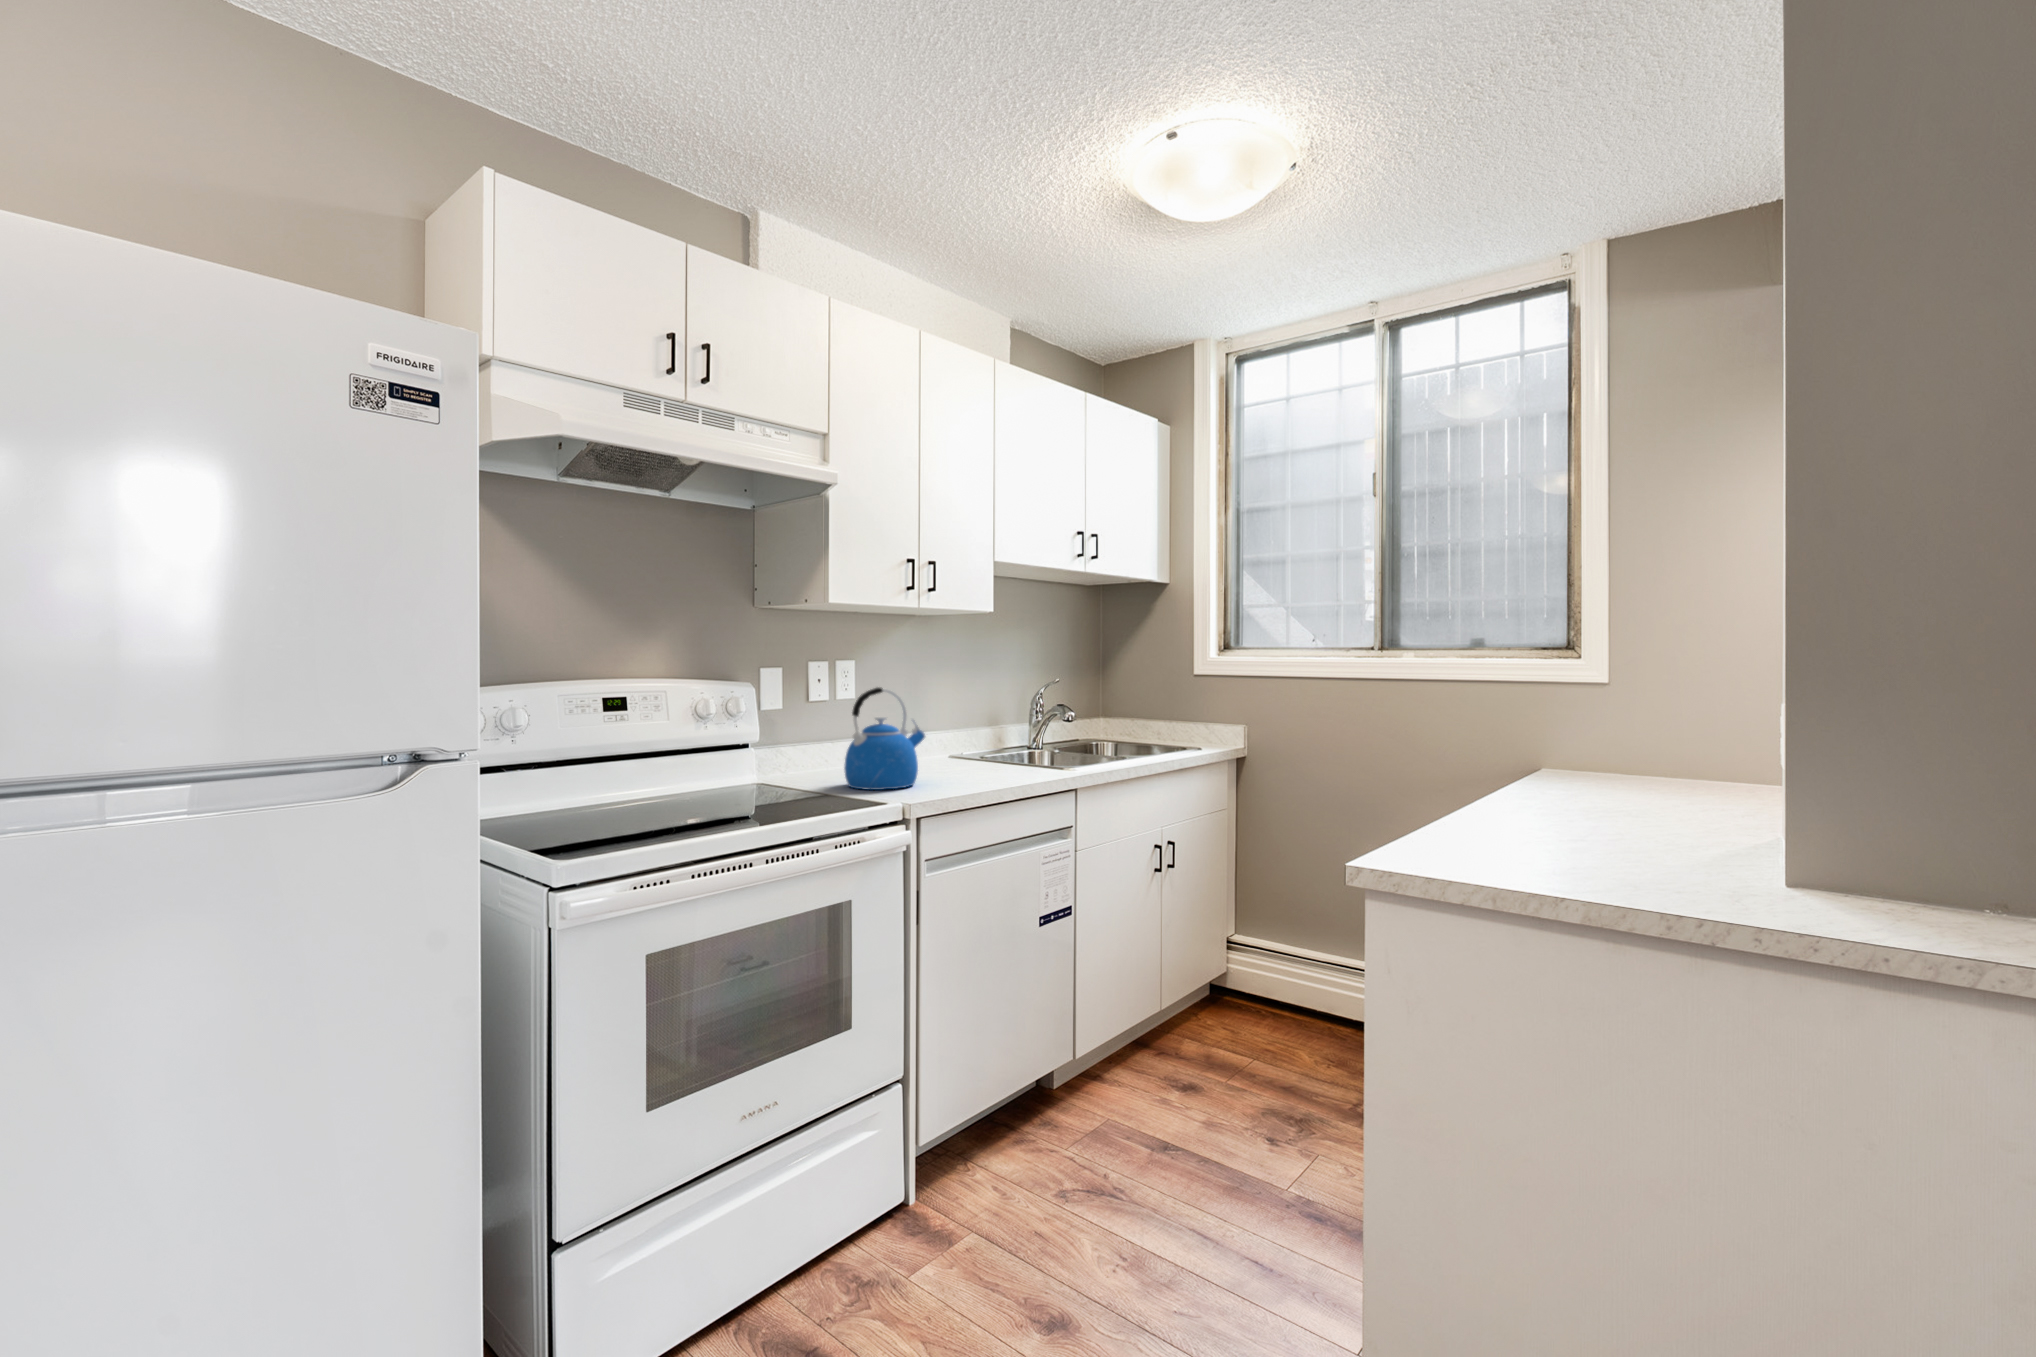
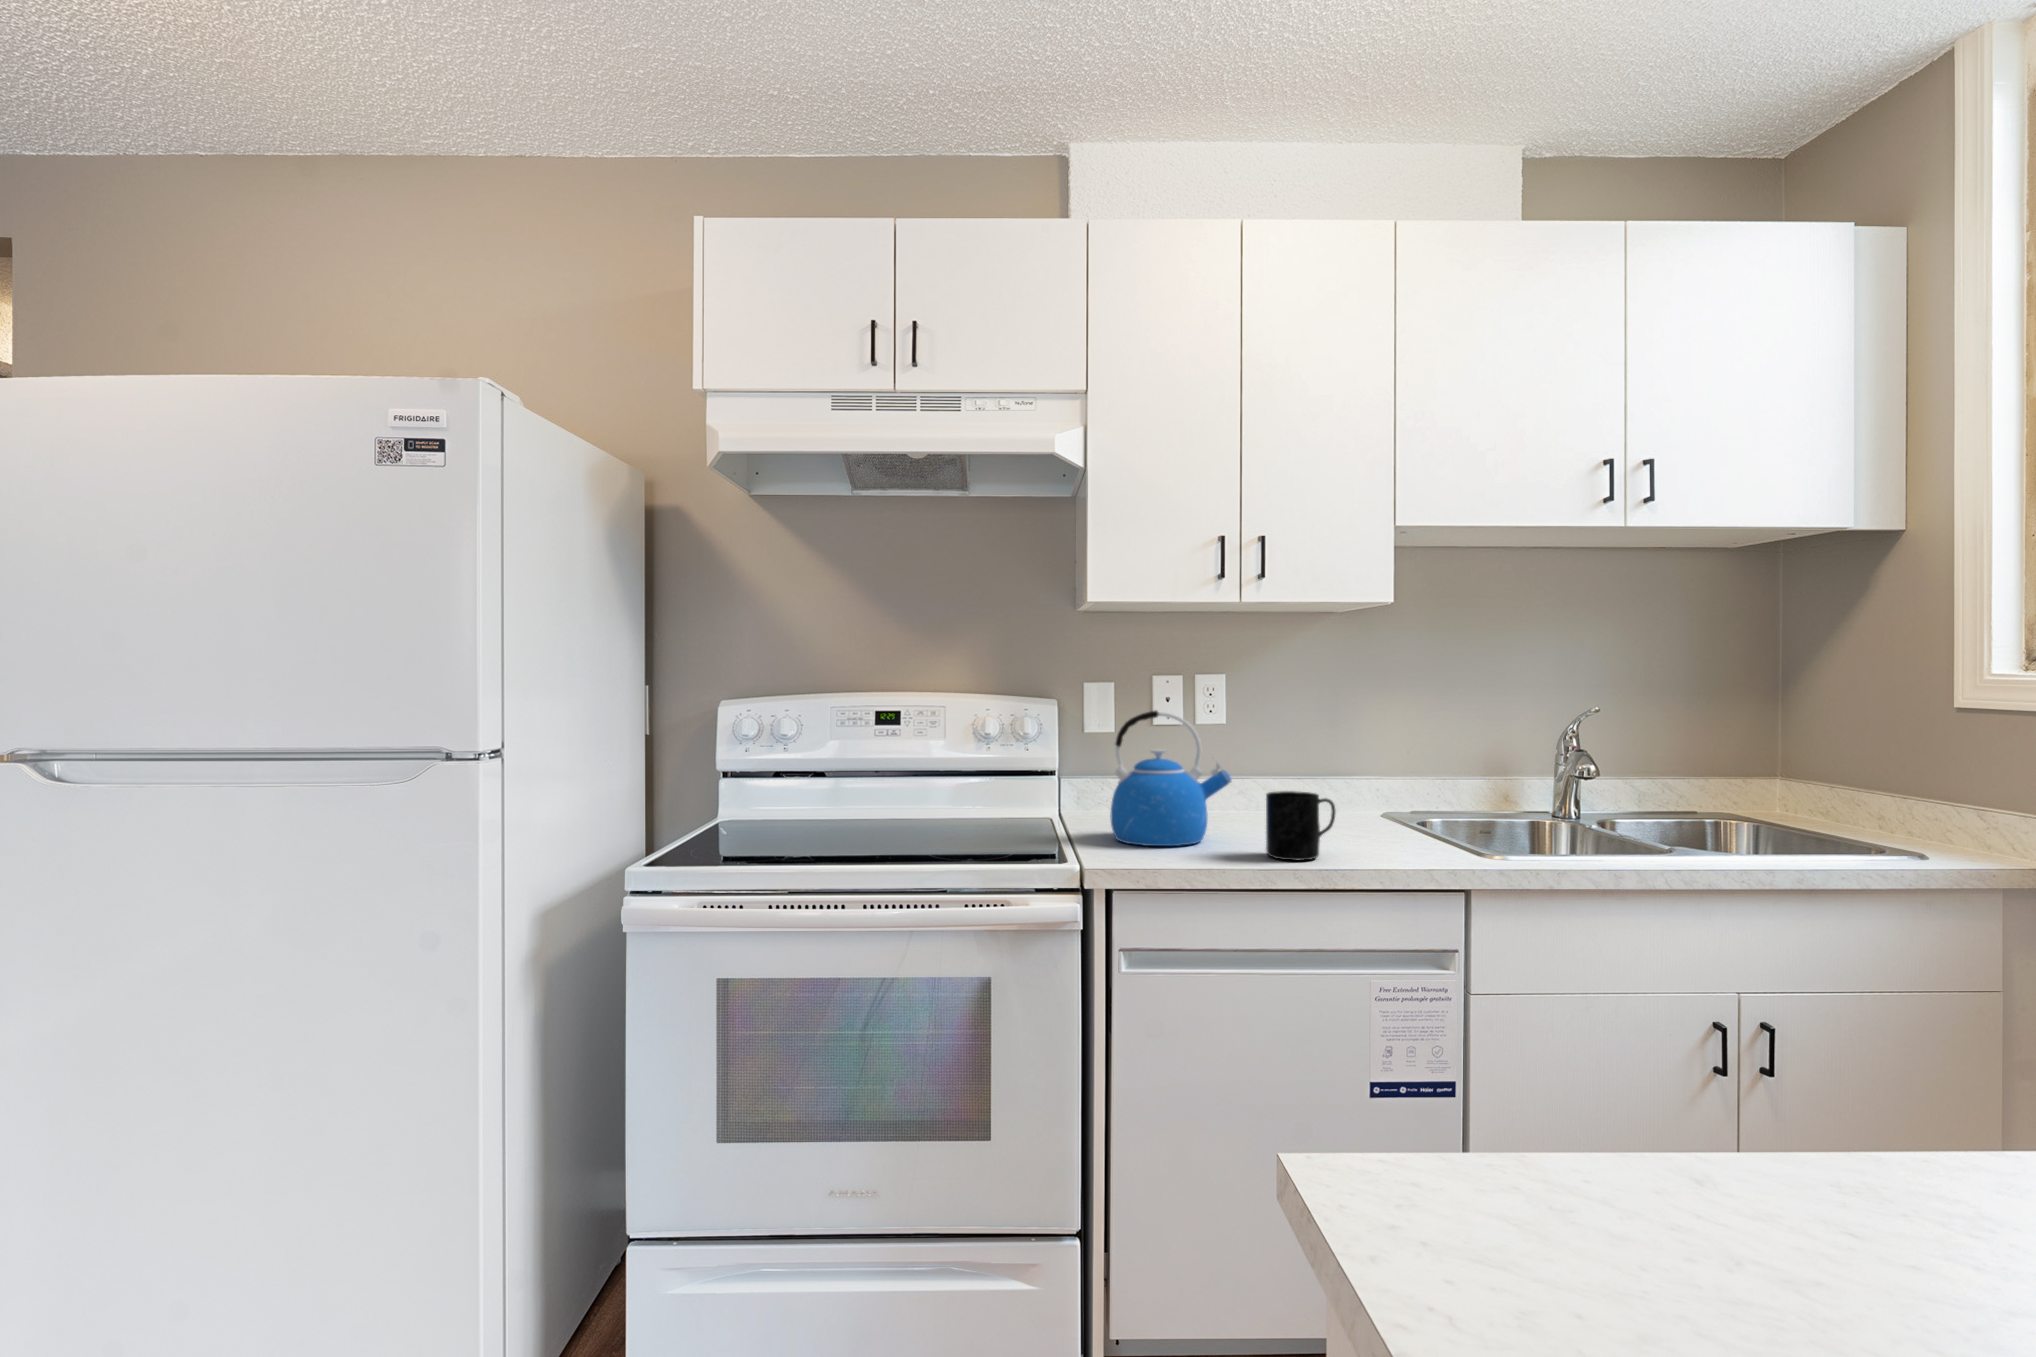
mug: none [971,739,1010,785] -> present [1266,791,1335,860]

